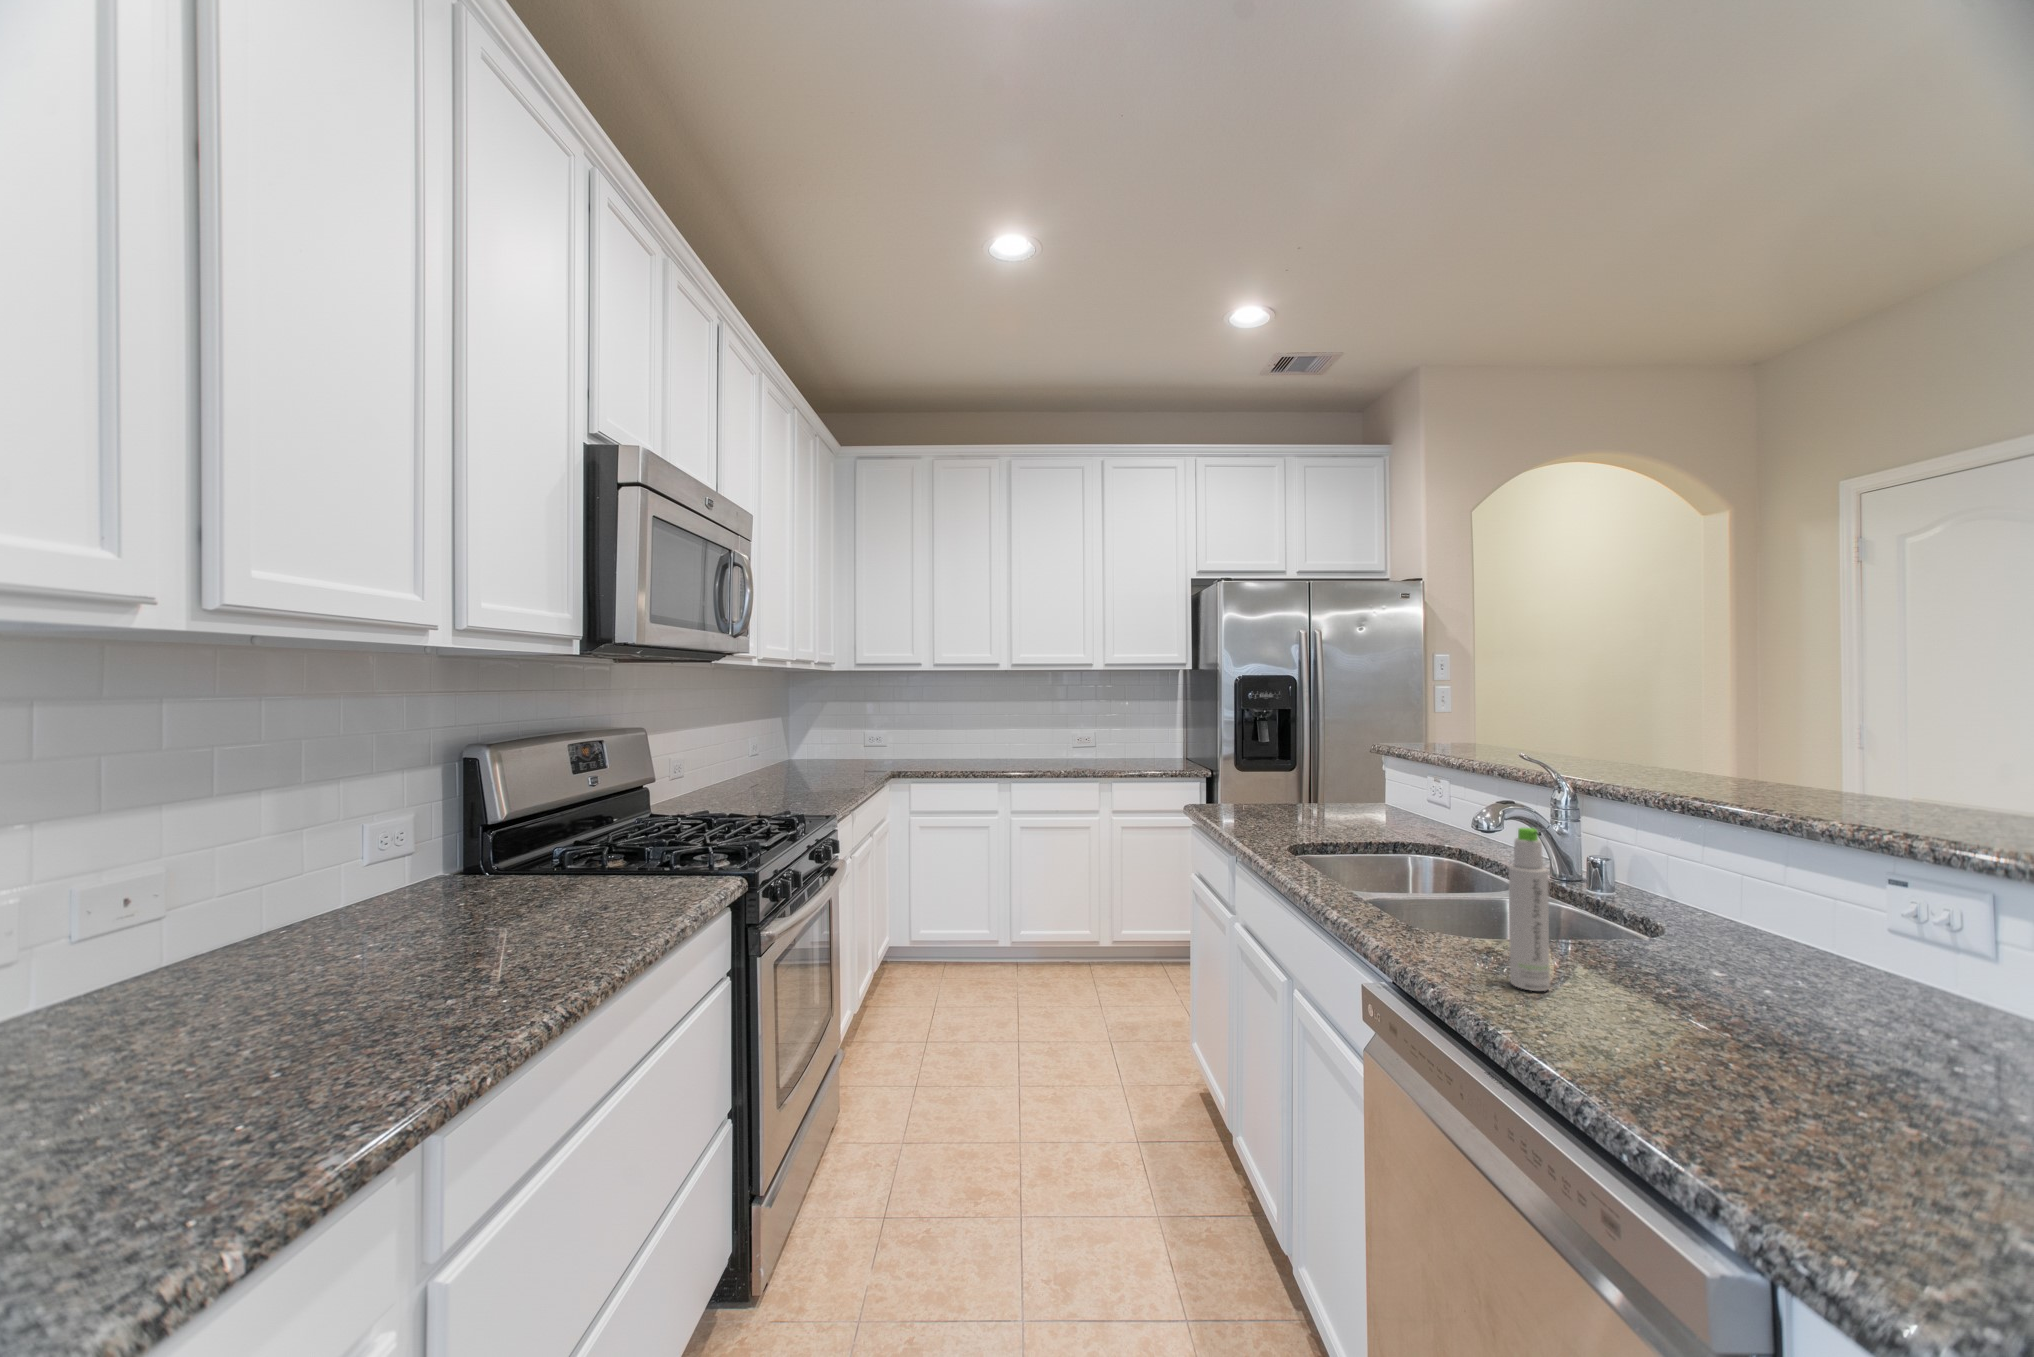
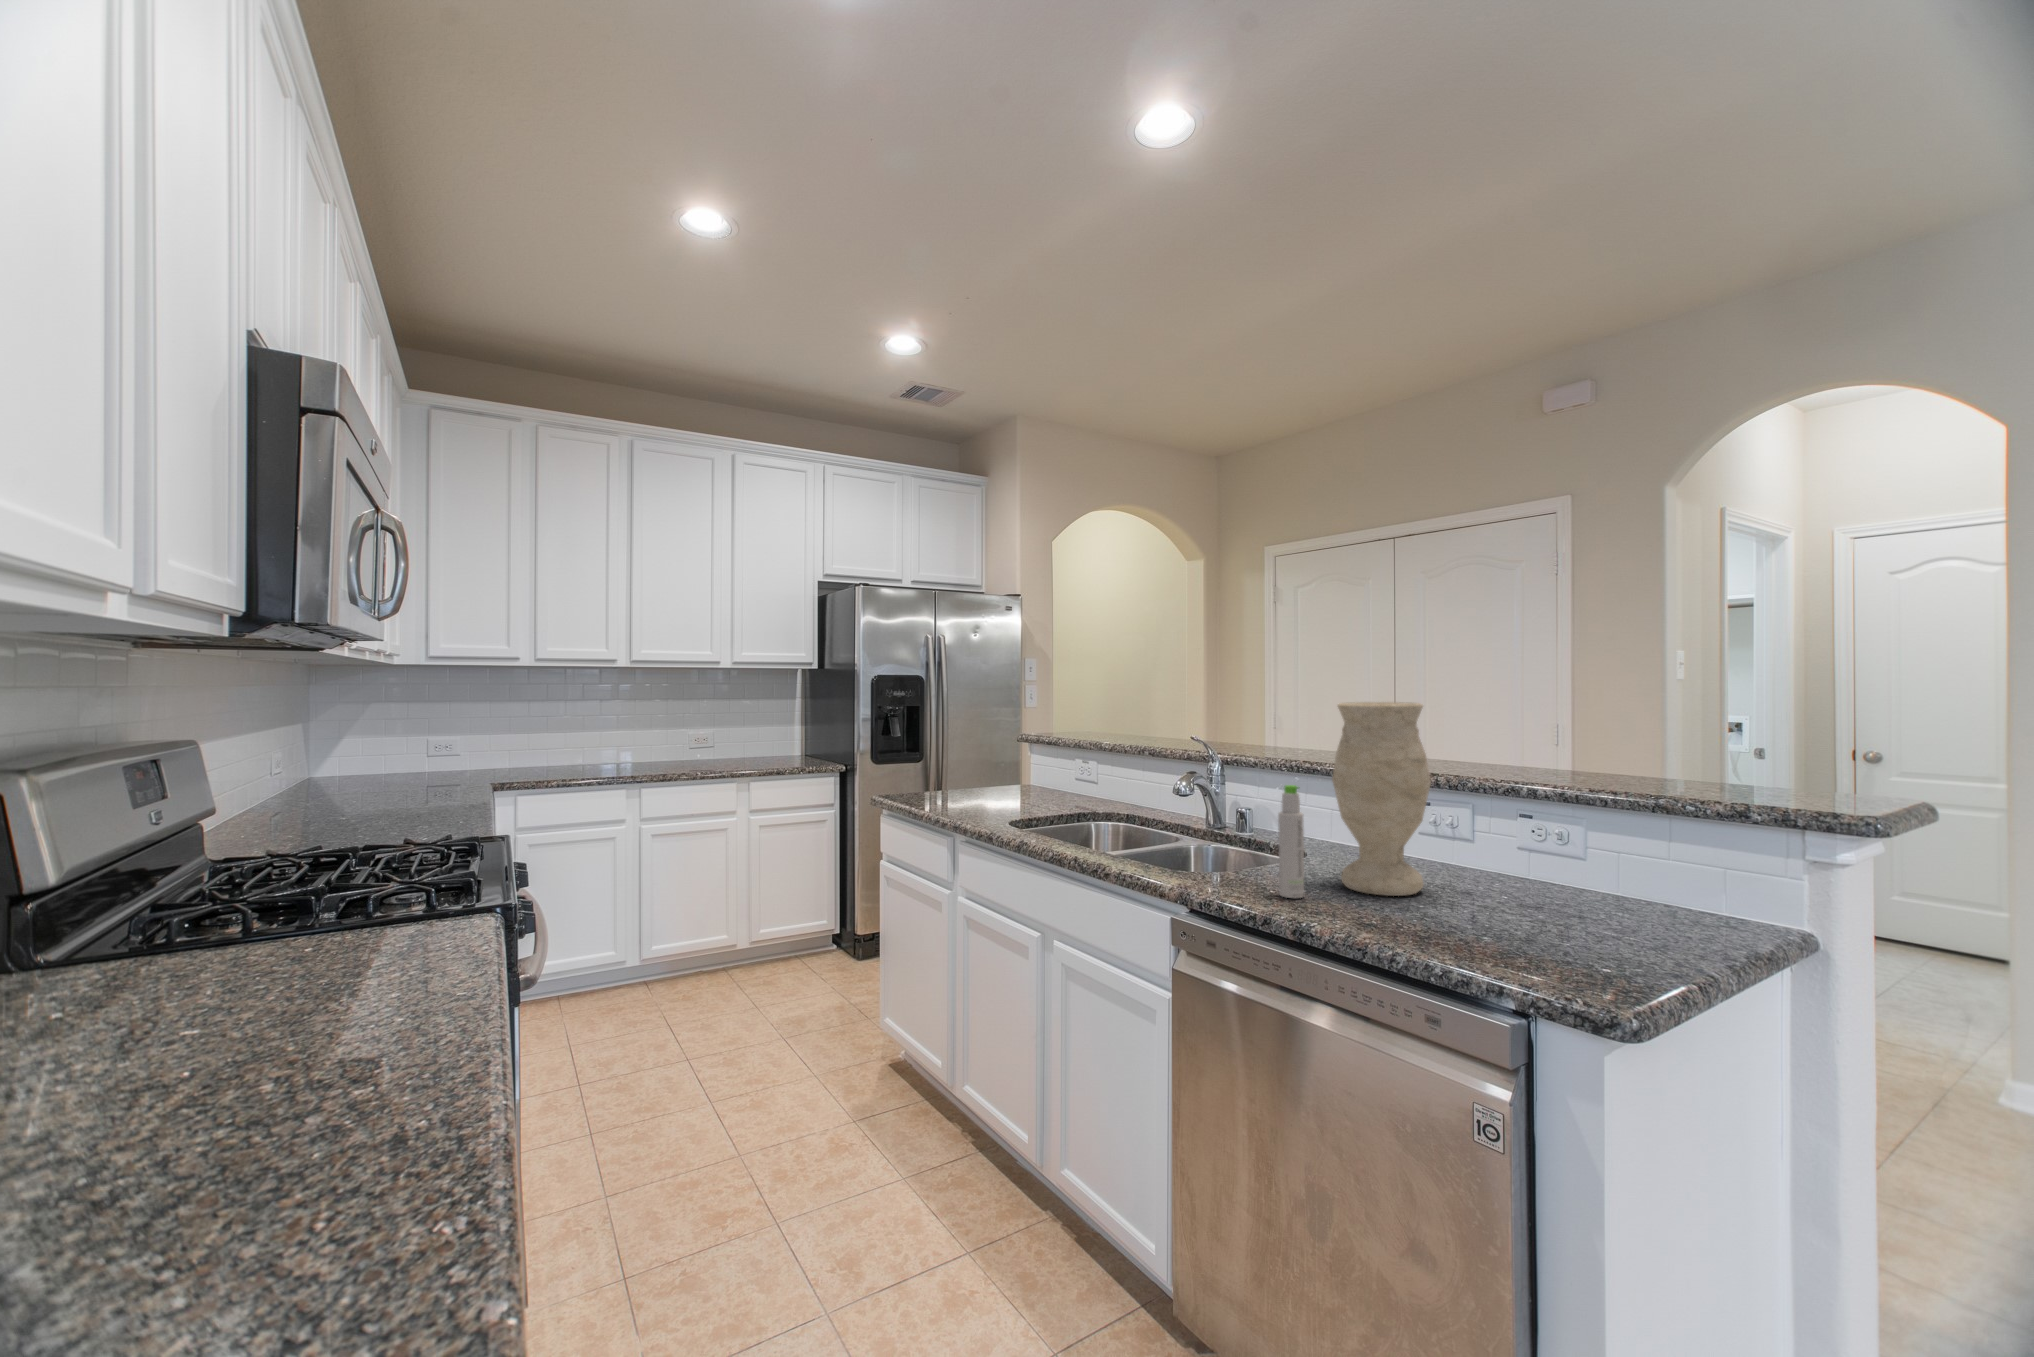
vase: none [1625,713,1807,1020] -> present [1332,702,1431,896]

